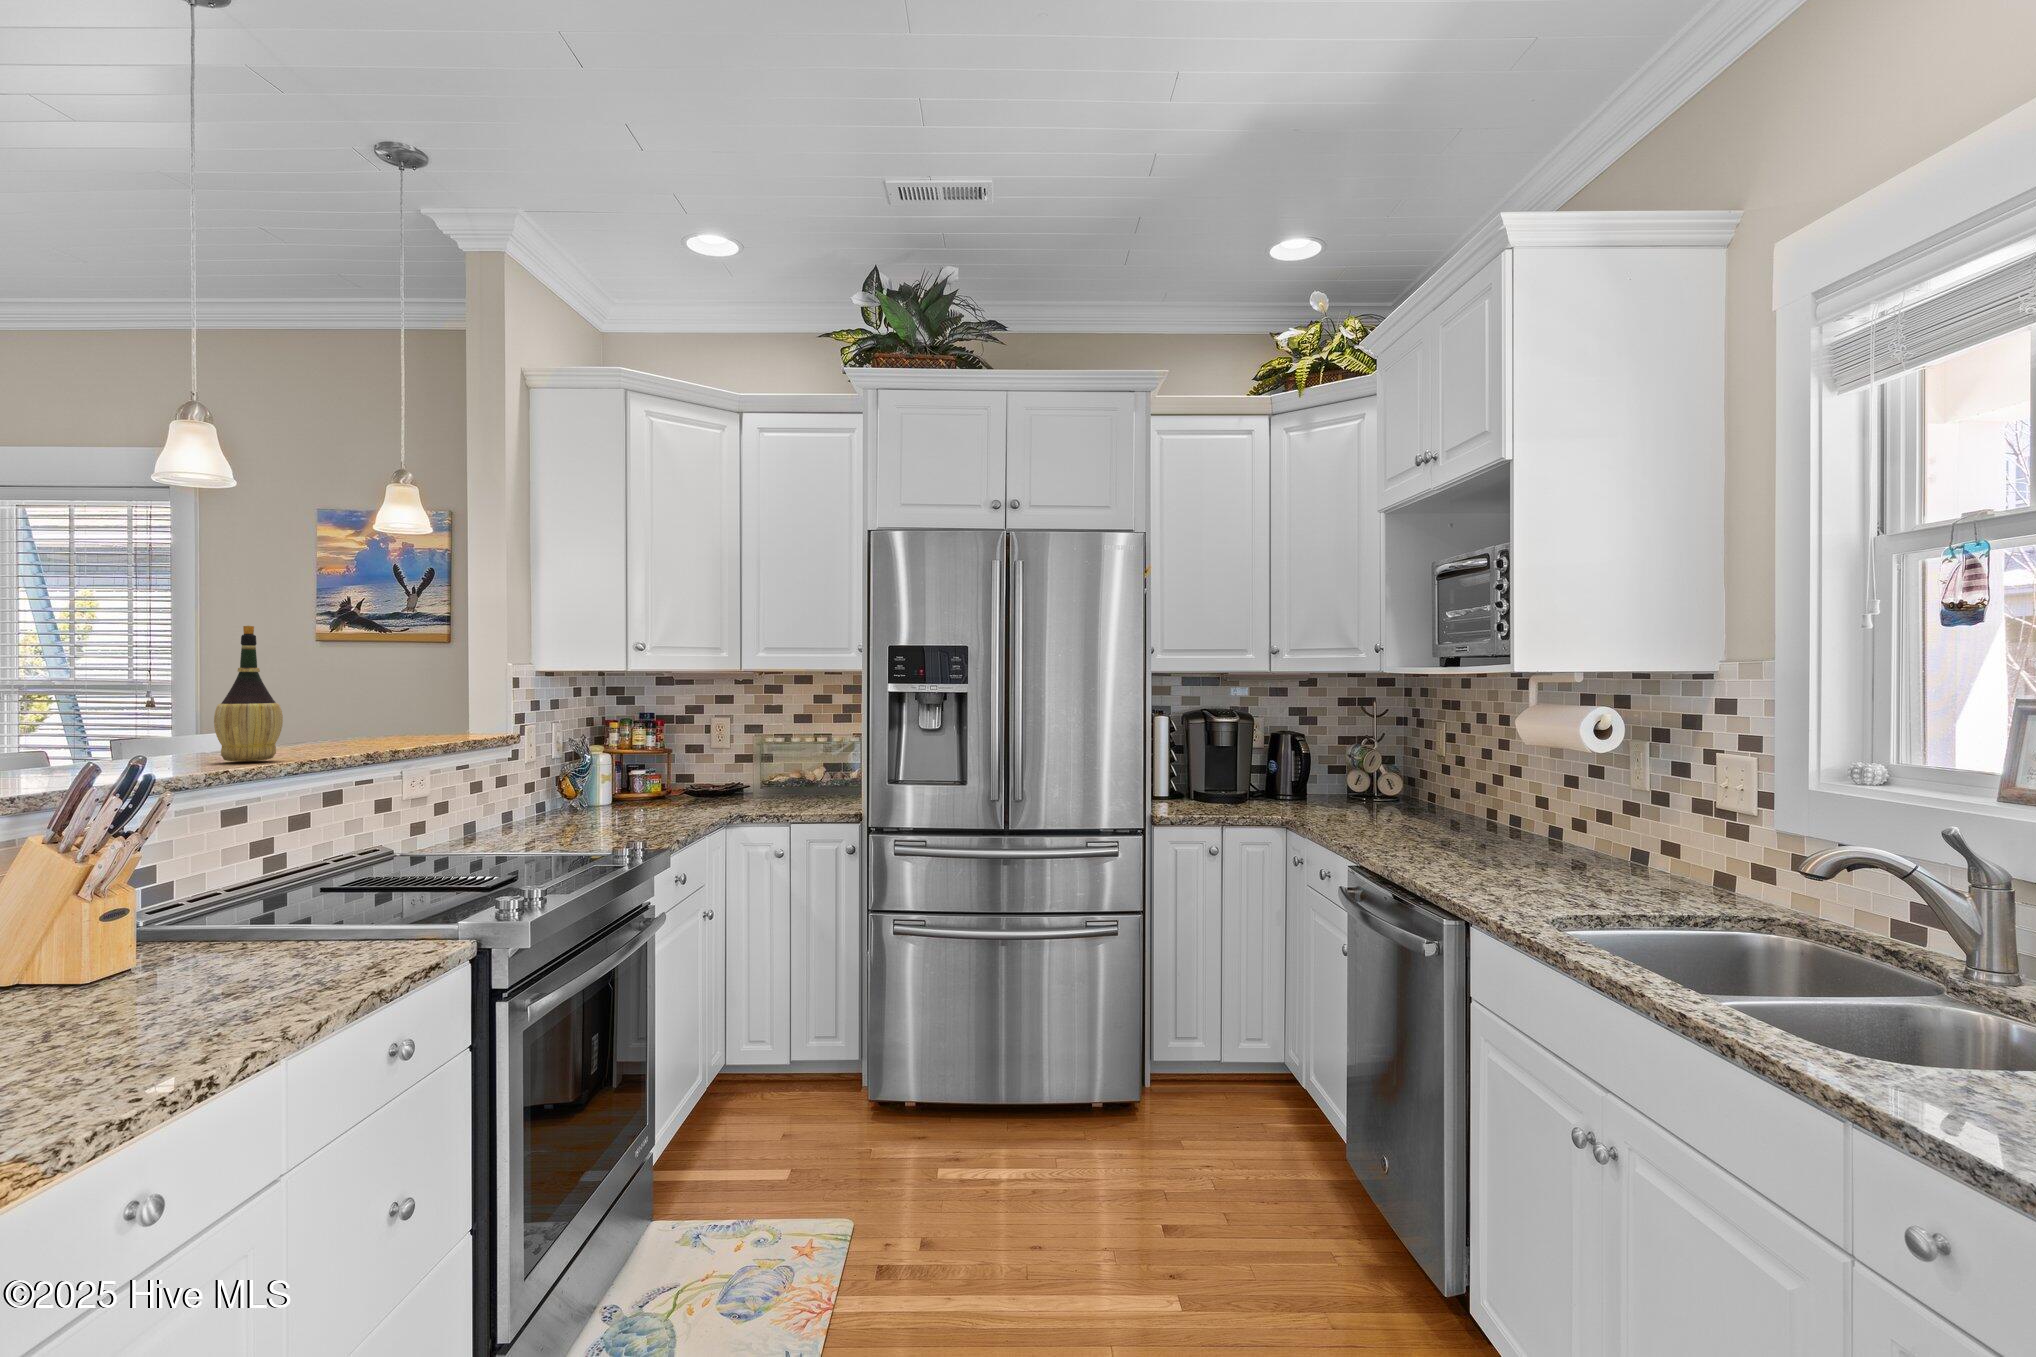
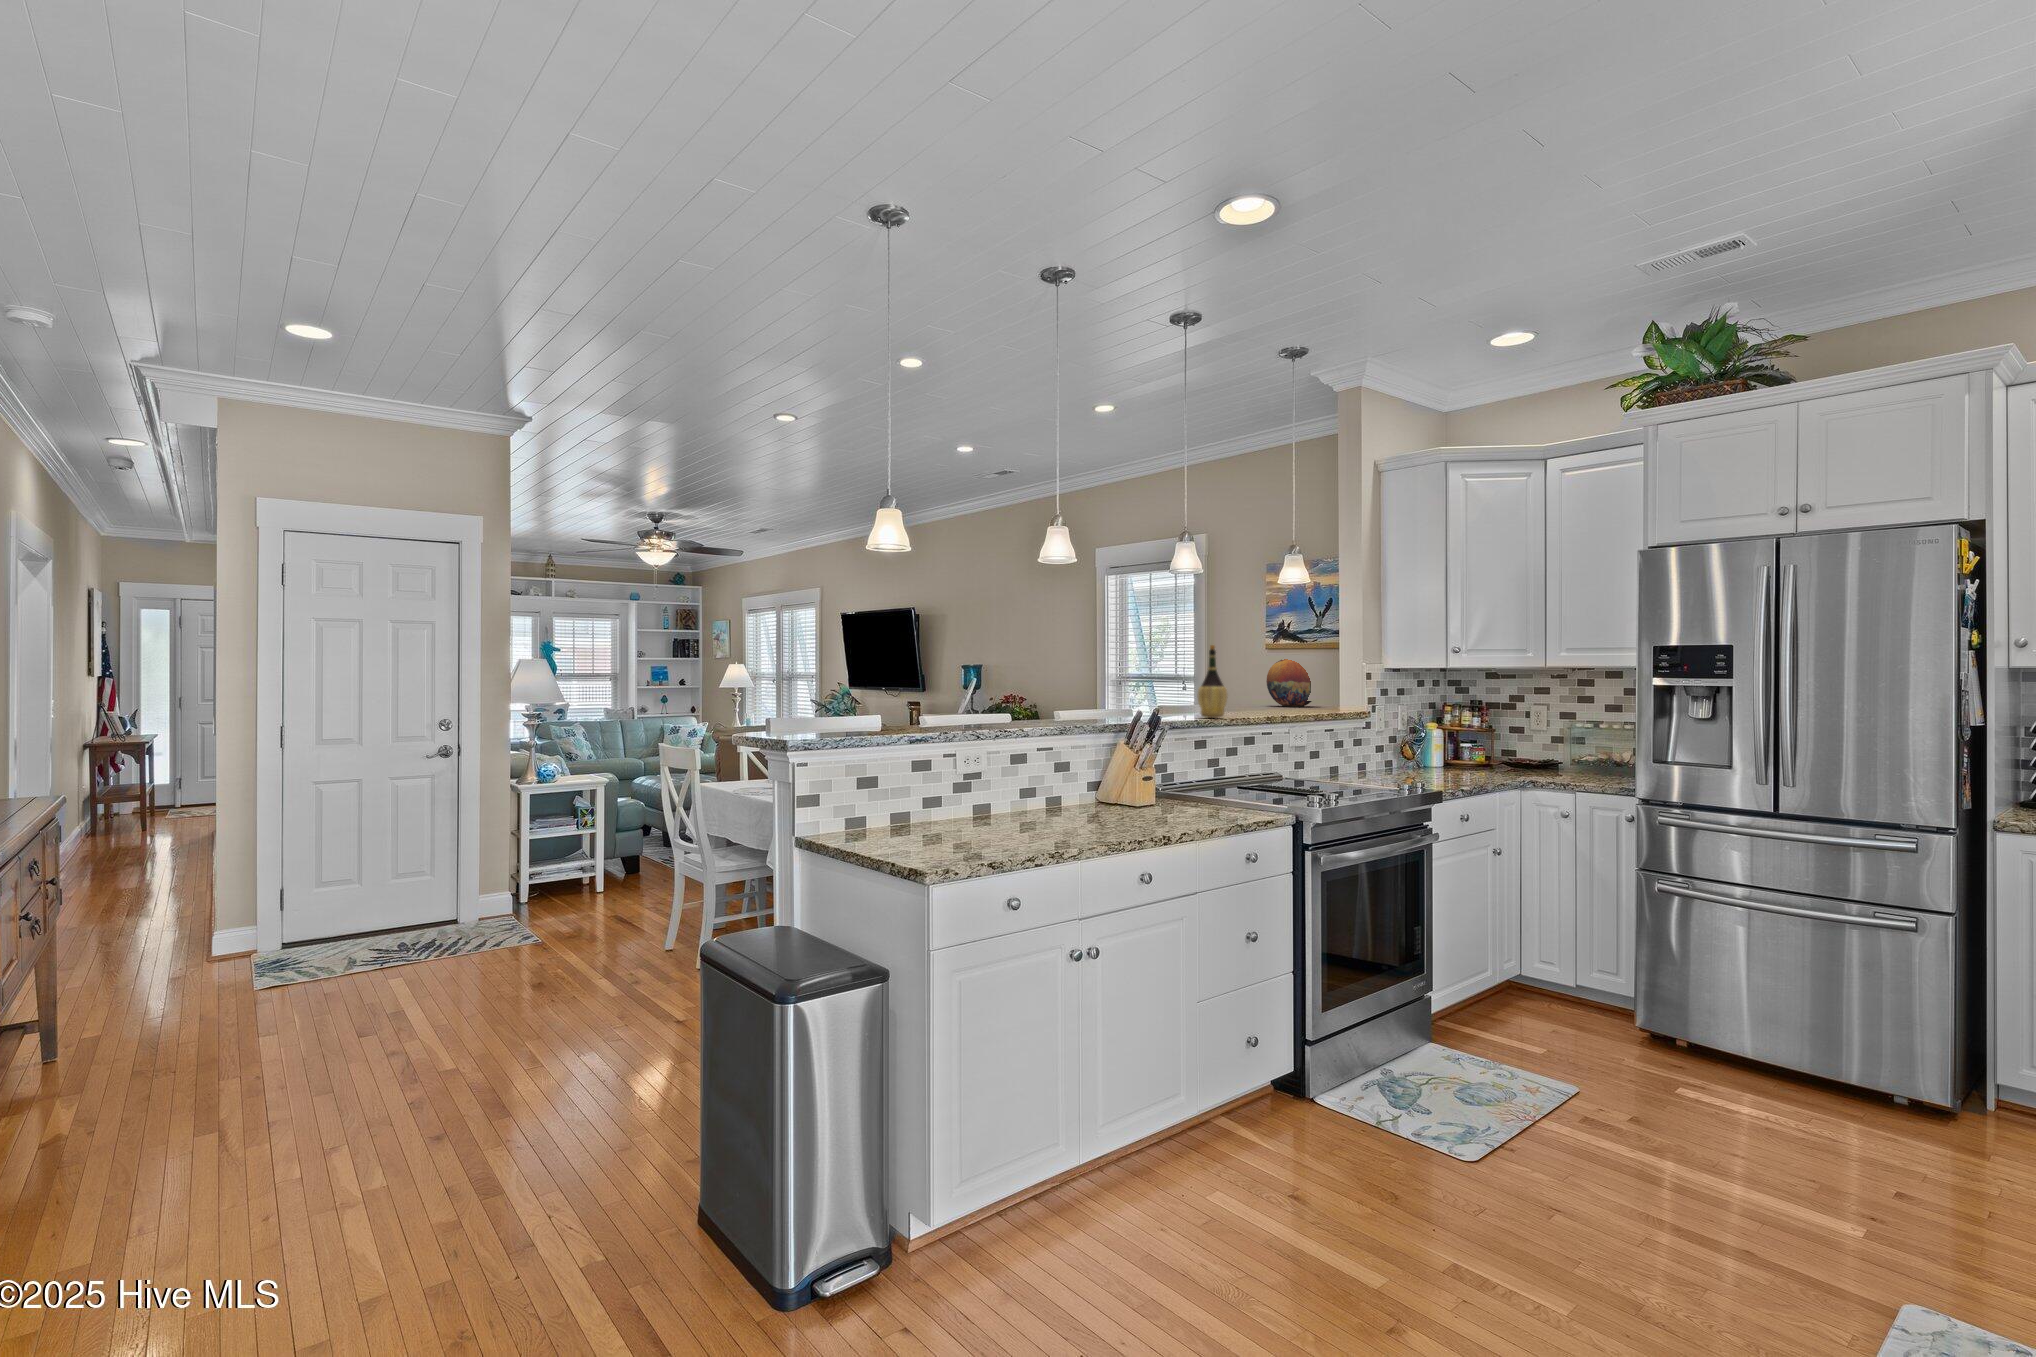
vase: none [317,650,411,730] -> present [1266,659,1312,707]

